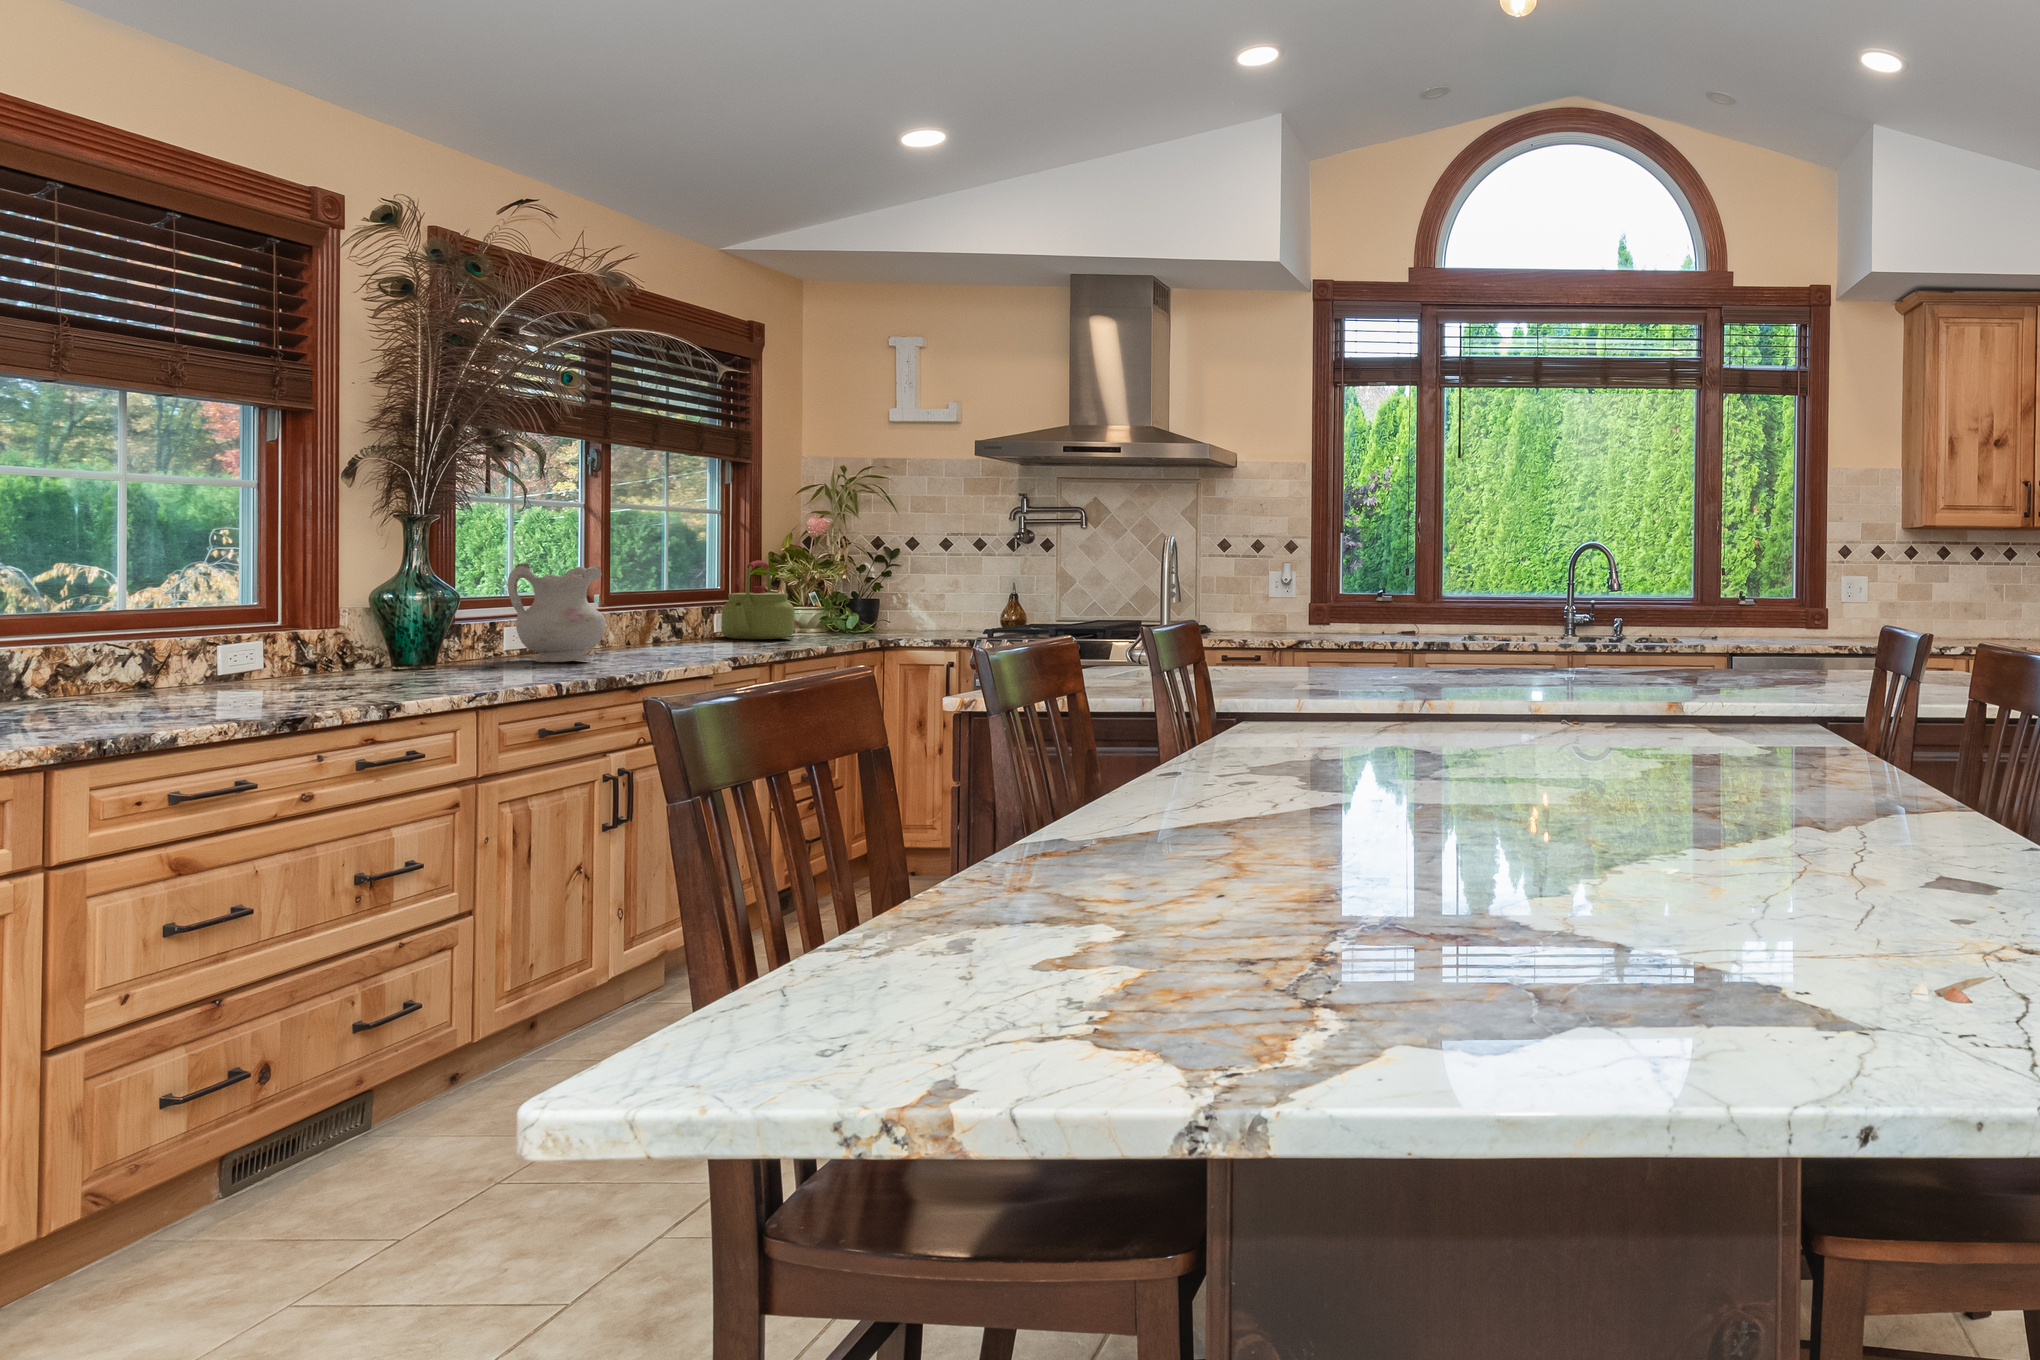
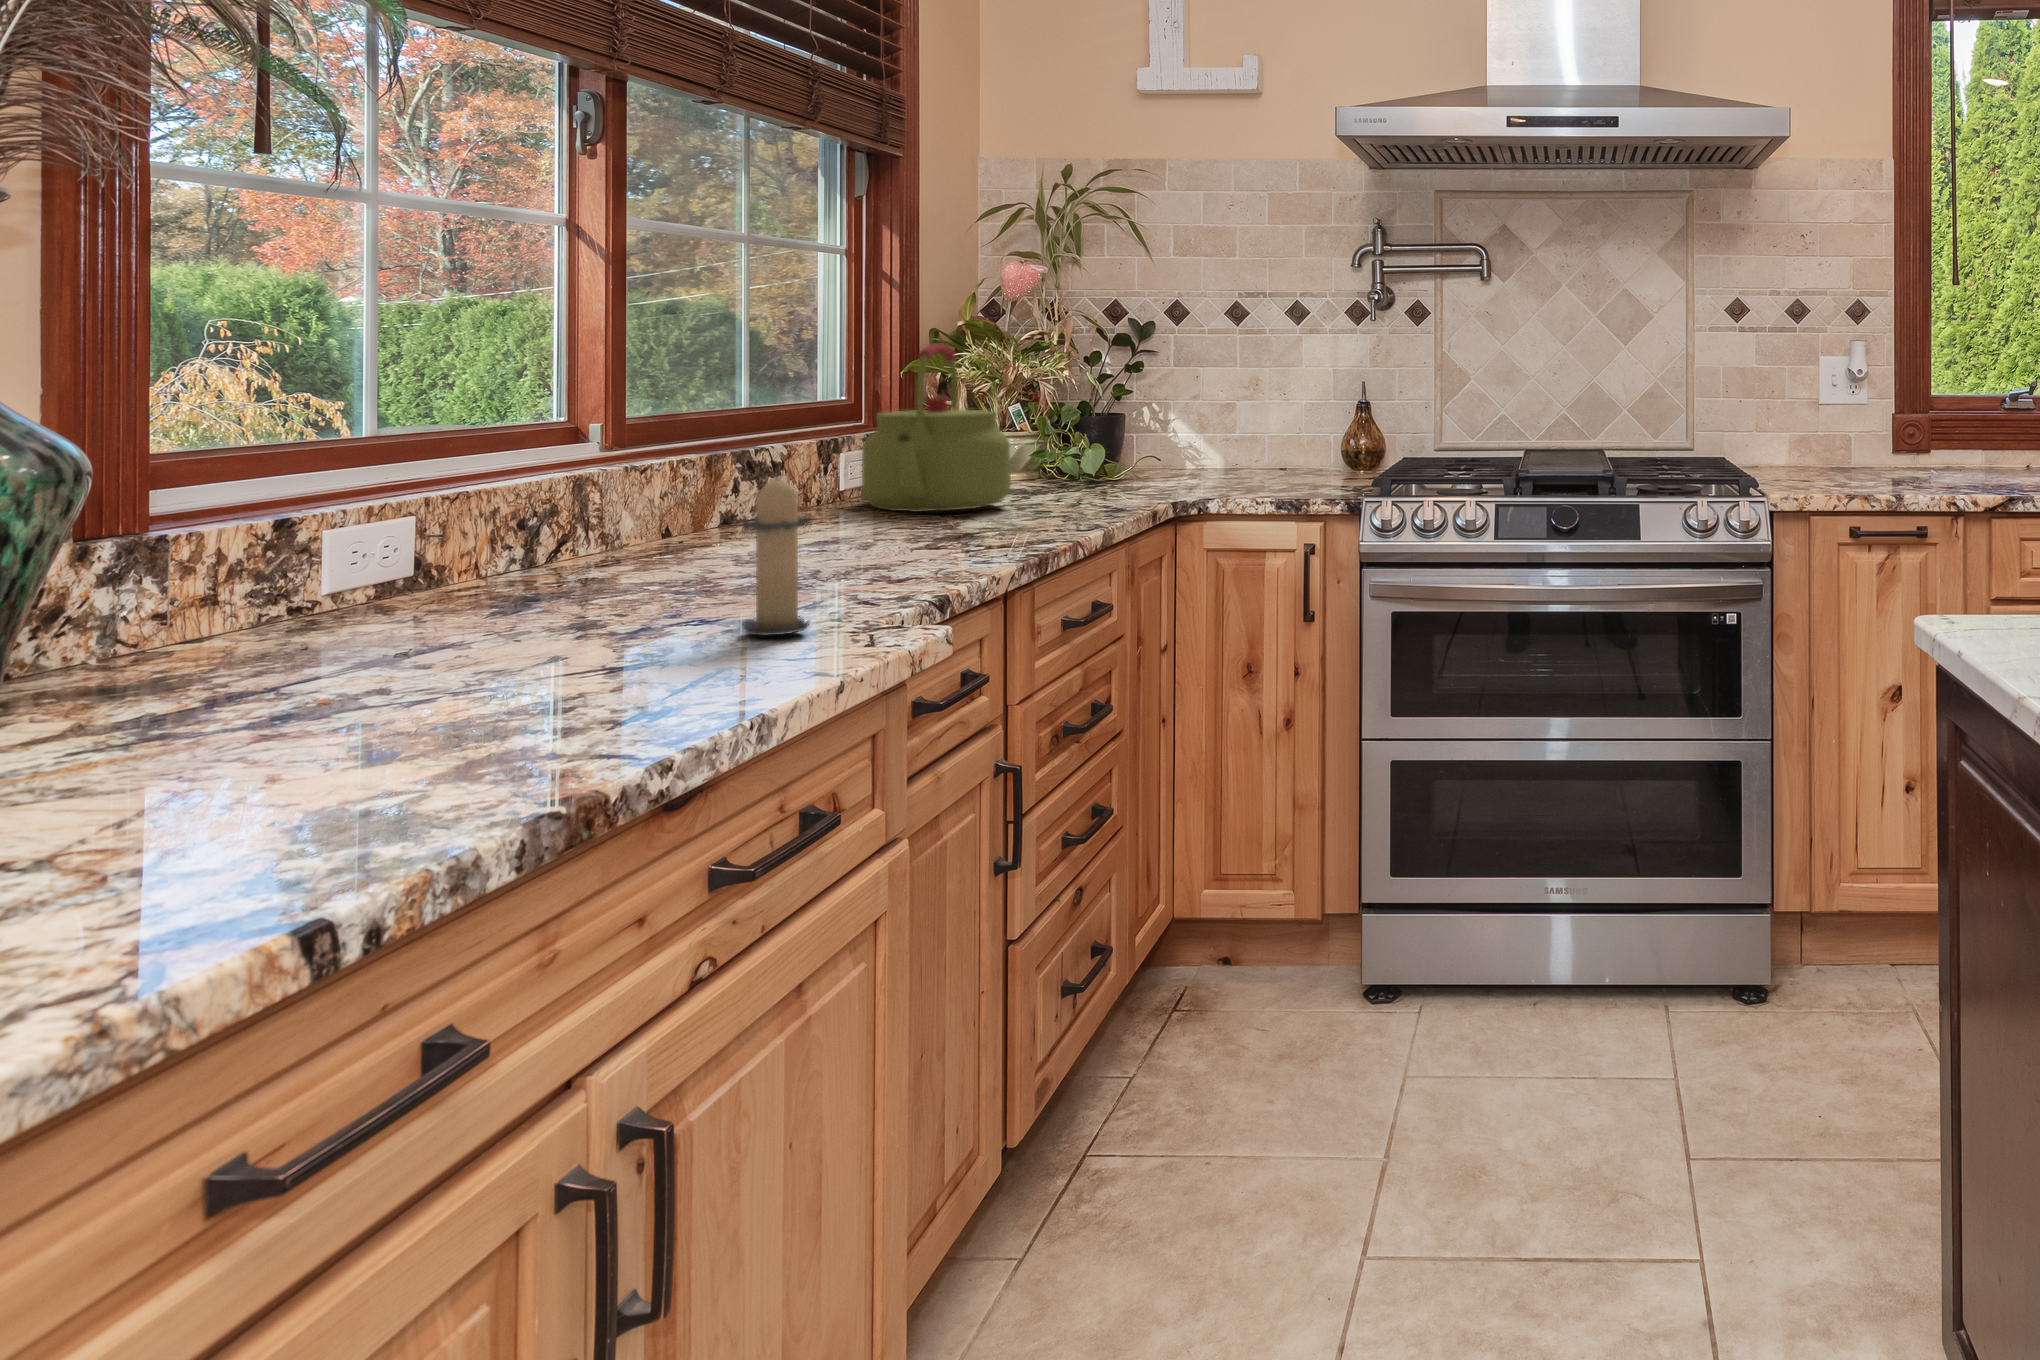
ceramic pitcher: present [507,563,605,662] -> none [259,351,586,671]
candle: none [654,605,686,663] -> present [740,478,811,635]

